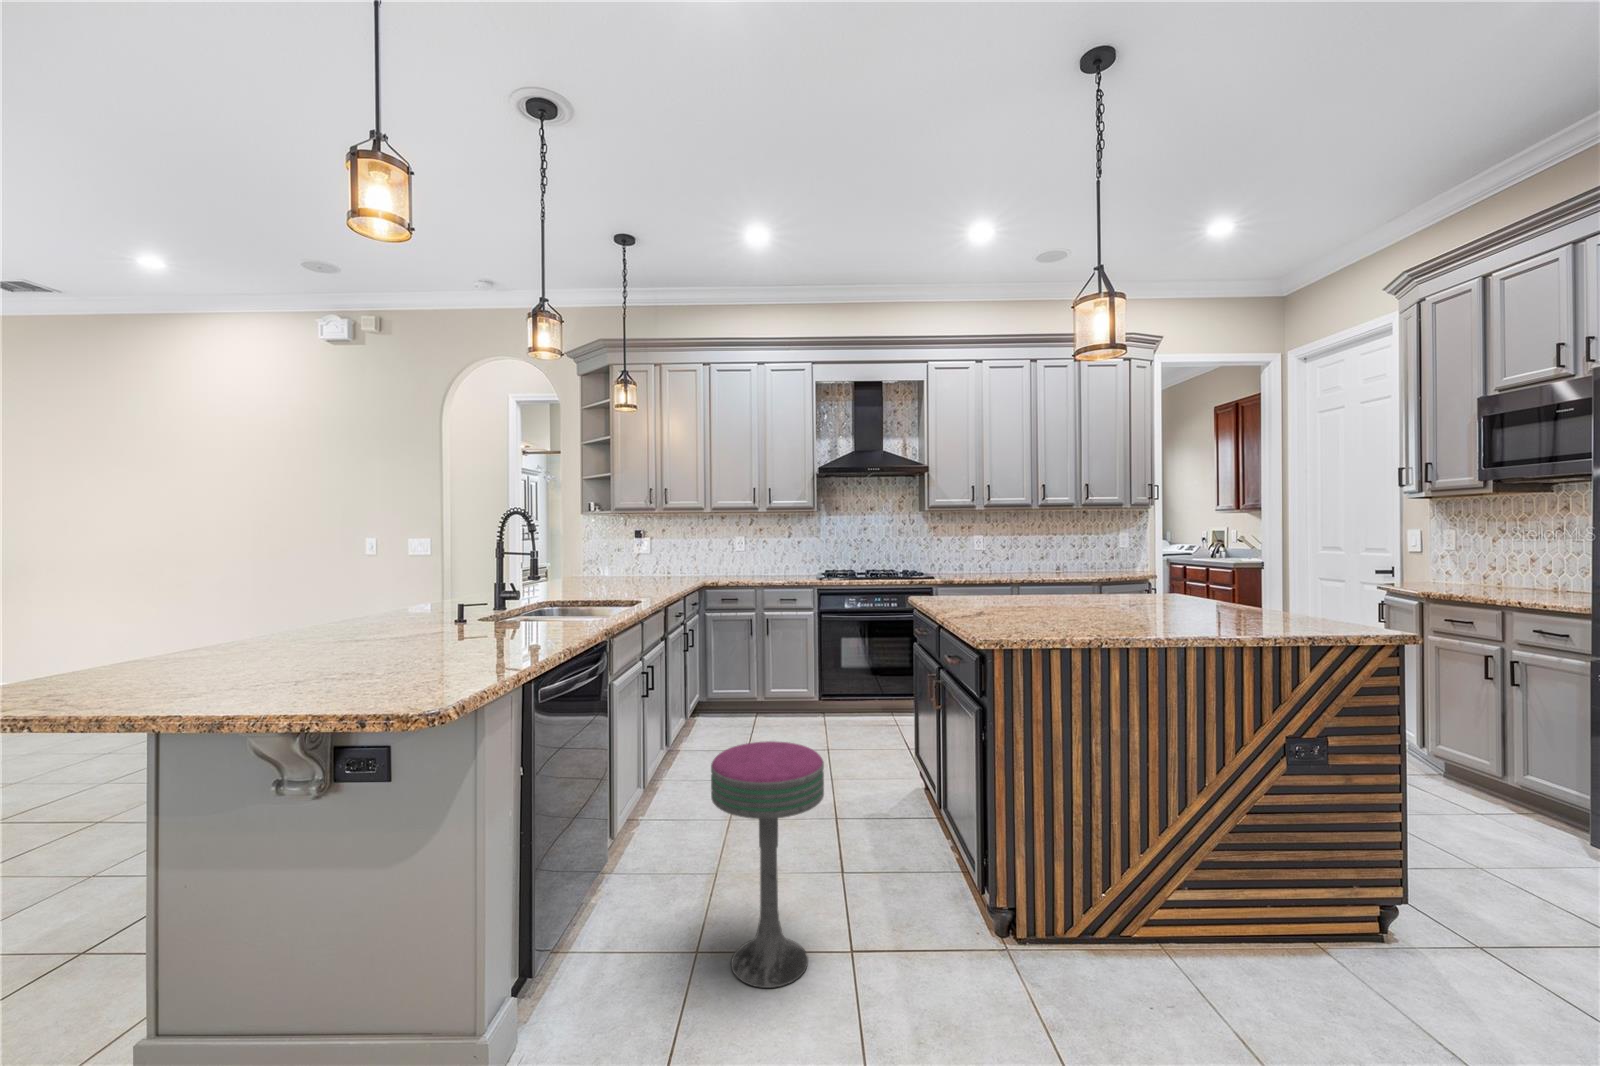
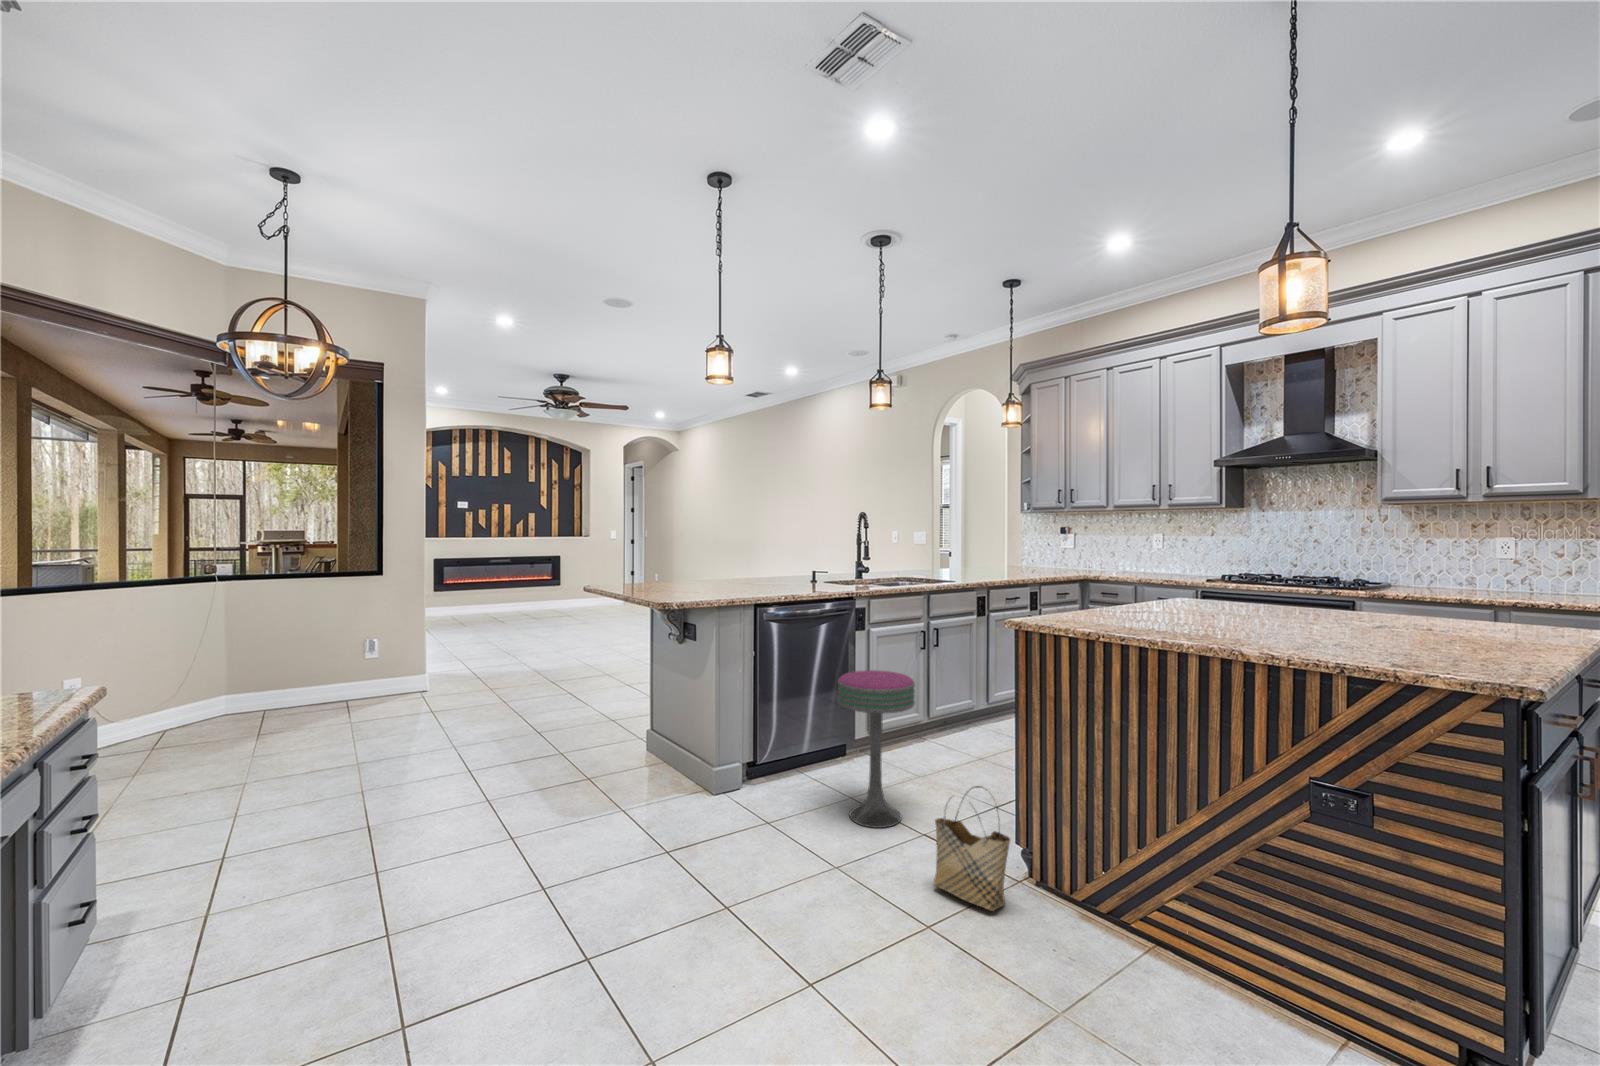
woven basket: none [964,855,1059,1014] -> present [933,786,1010,911]

